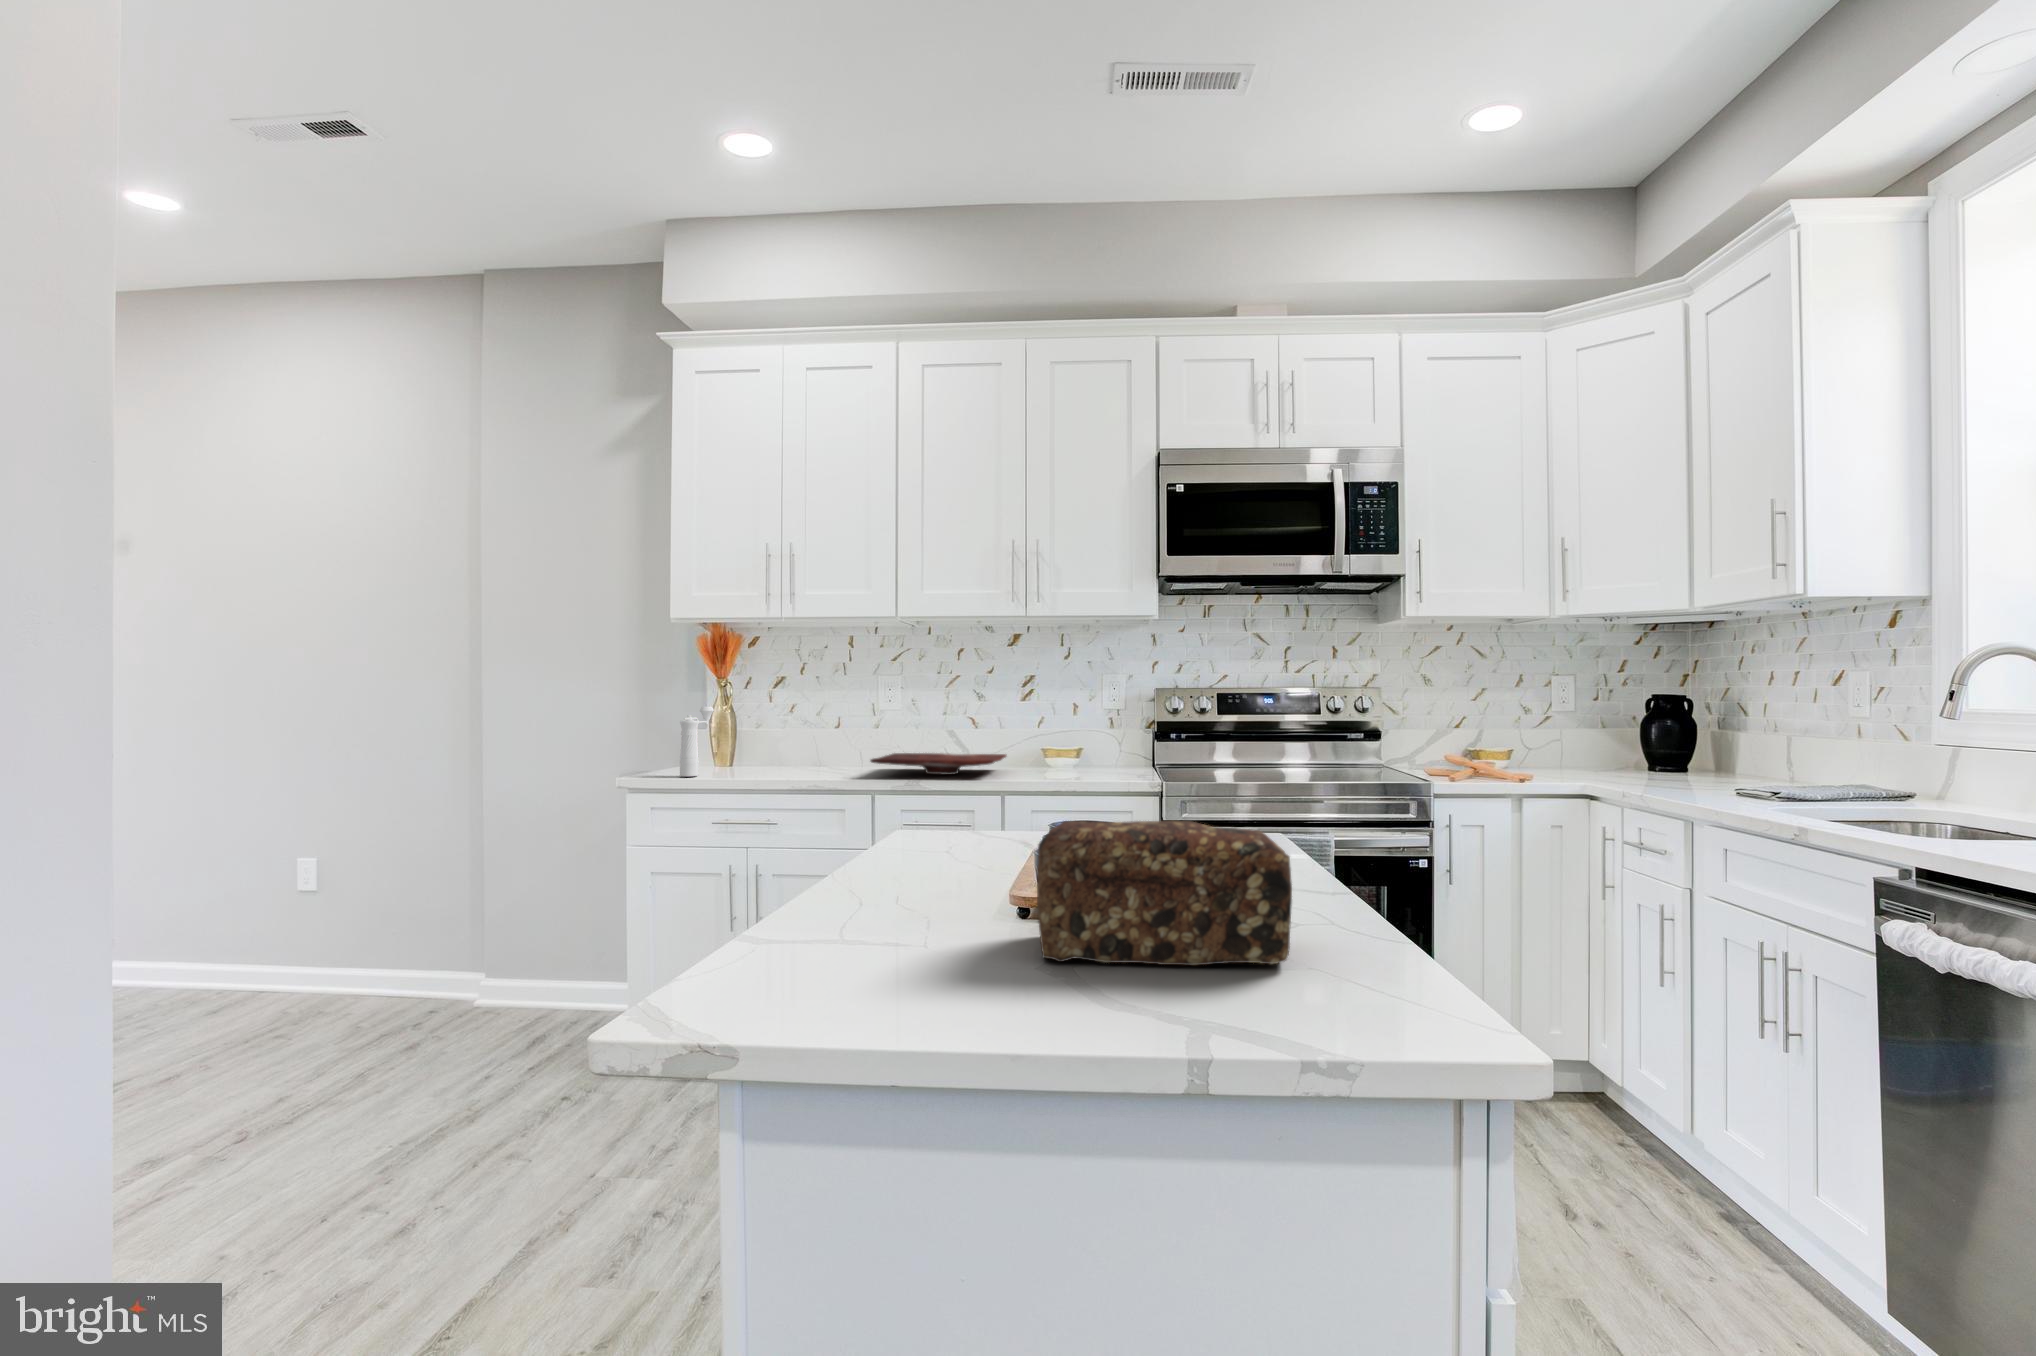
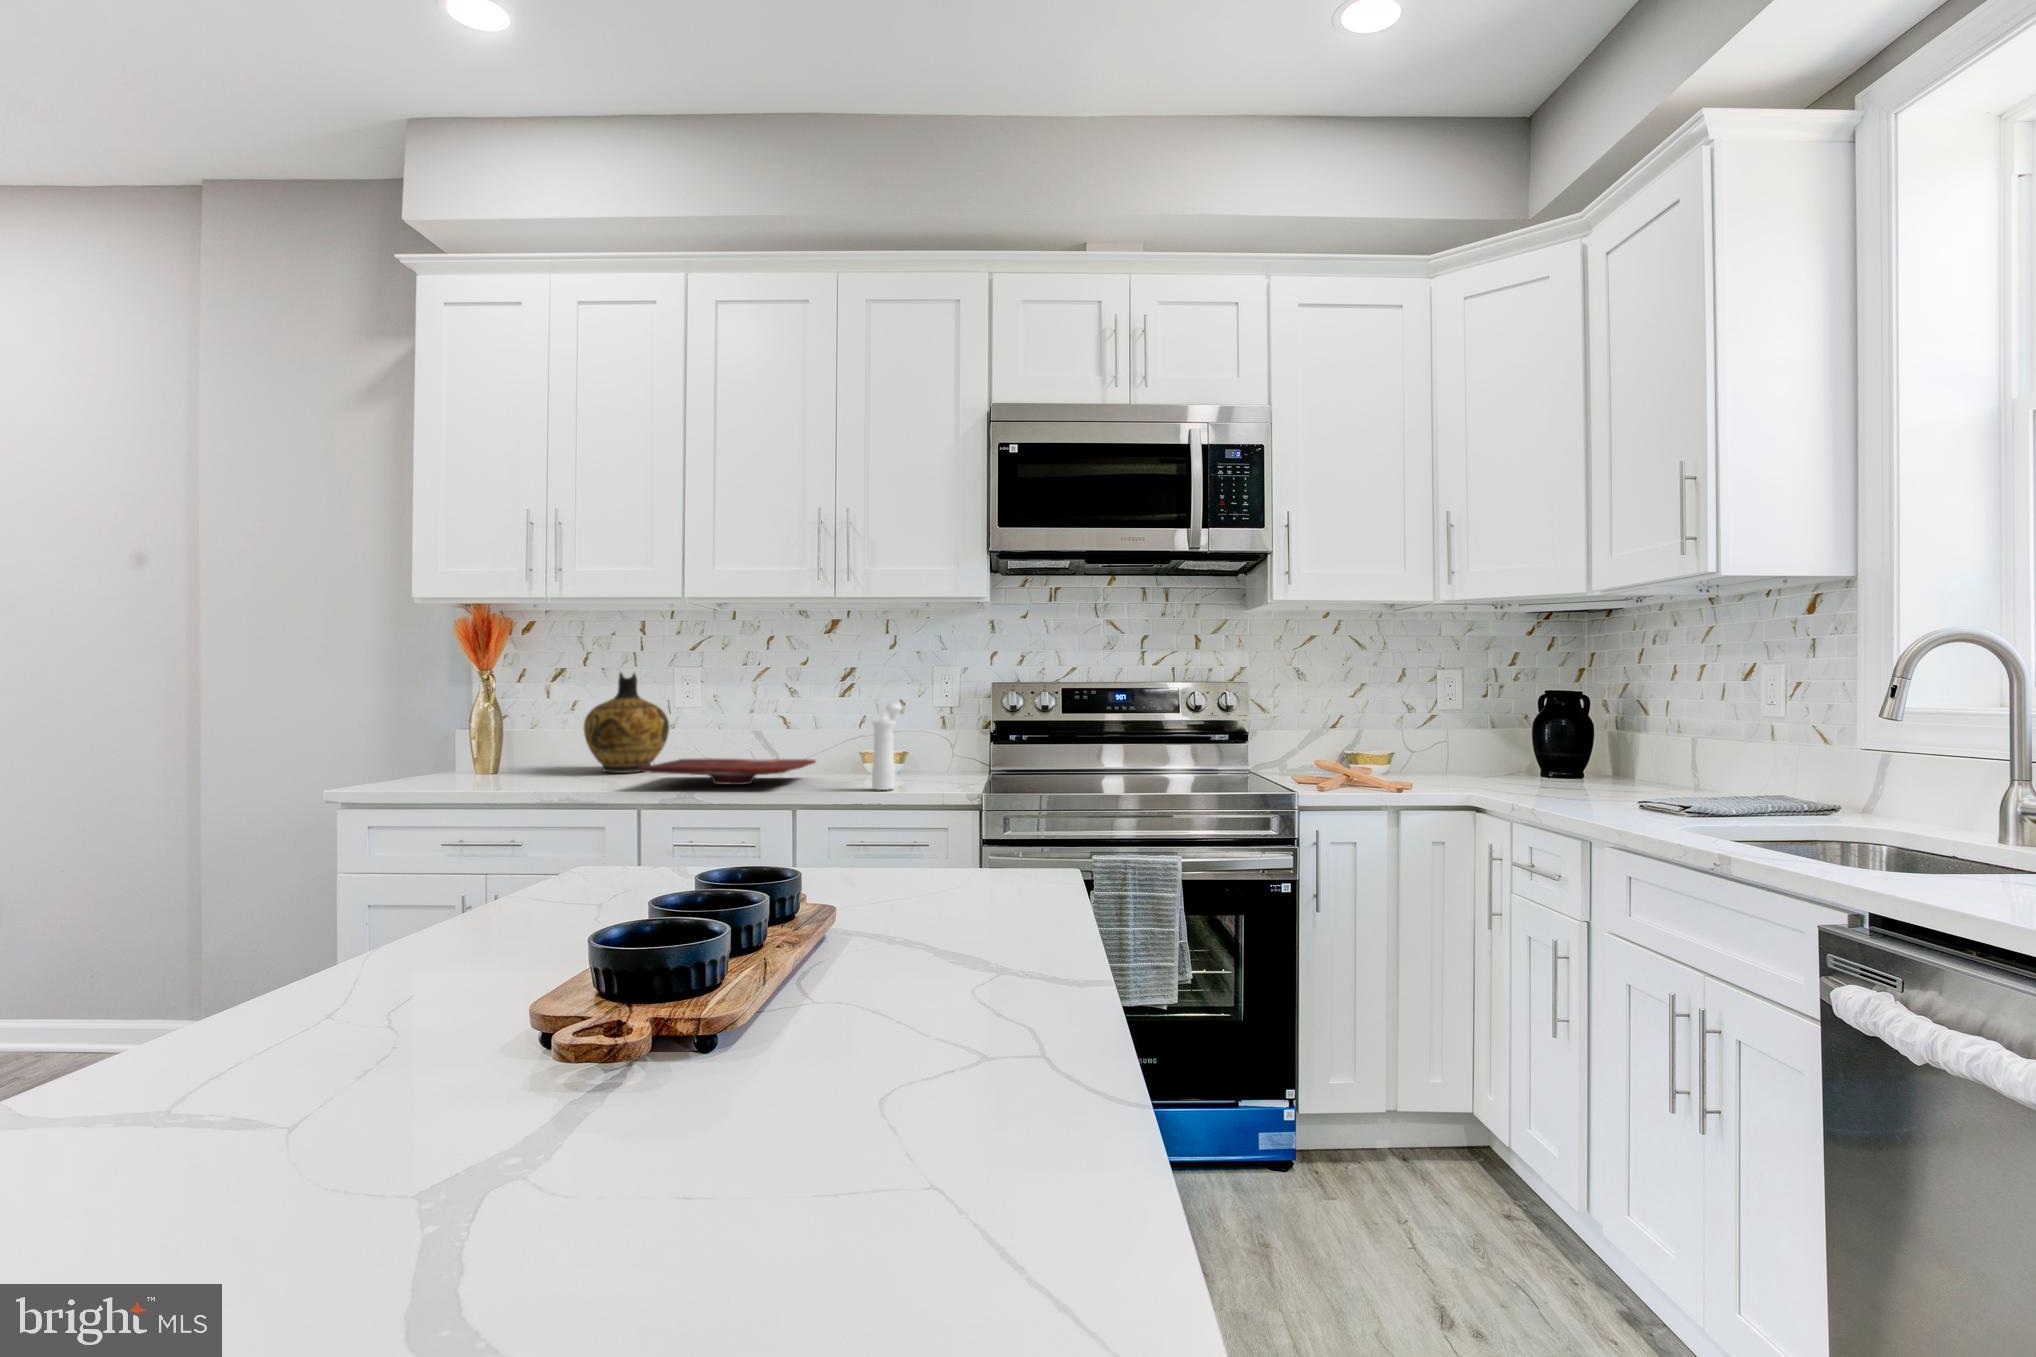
ceramic jug: none [807,680,875,765] -> present [584,673,669,773]
pepper mill: present [680,707,714,777] -> present [872,703,902,790]
bread loaf: present [1037,821,1292,965] -> none [376,914,902,1208]

